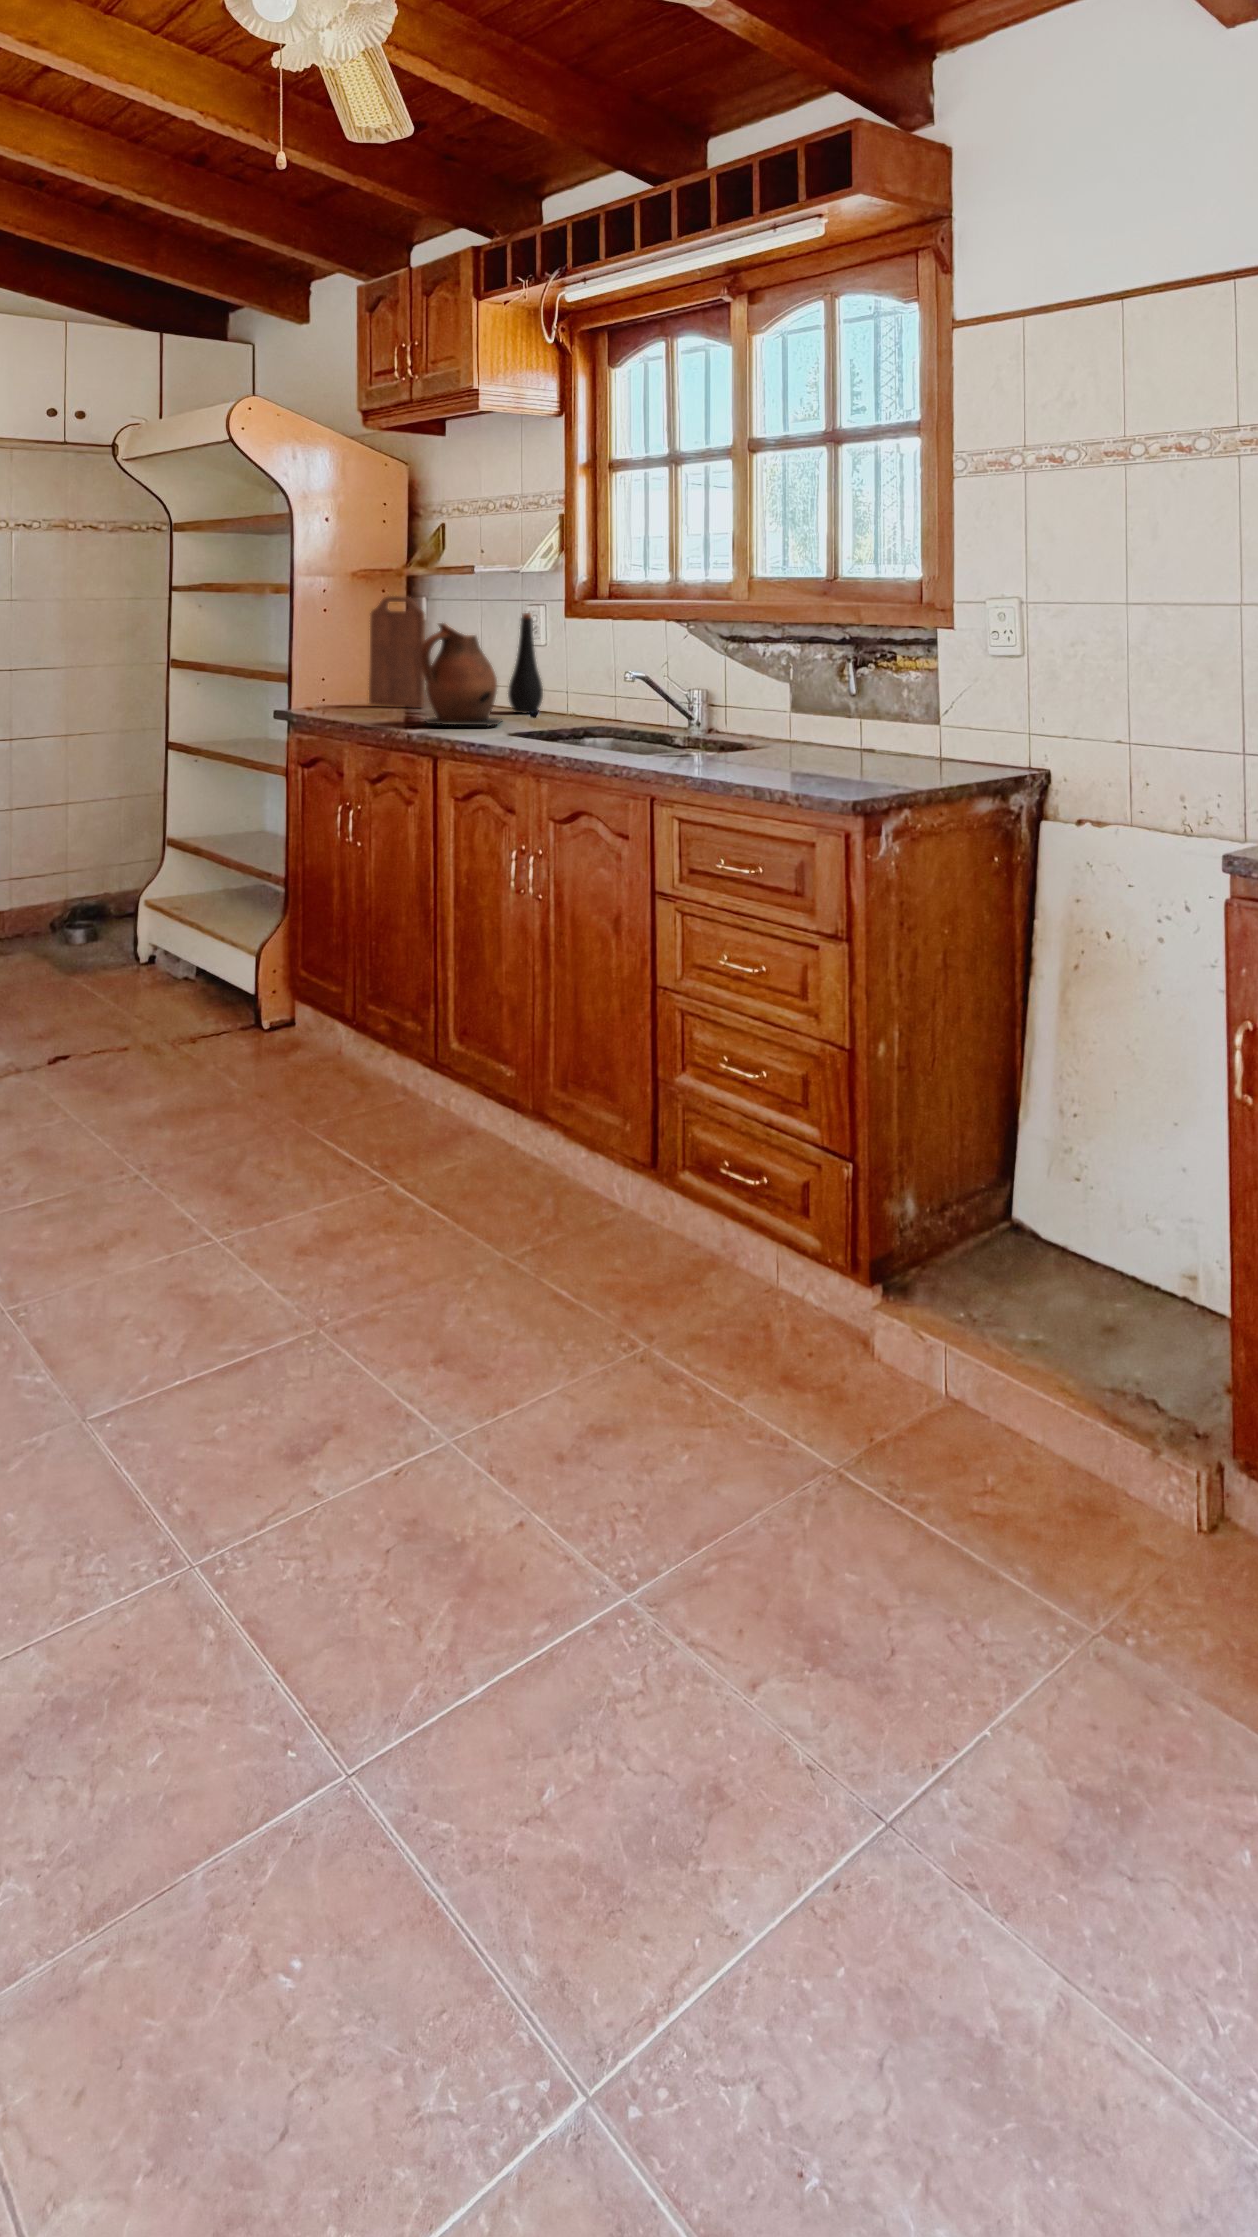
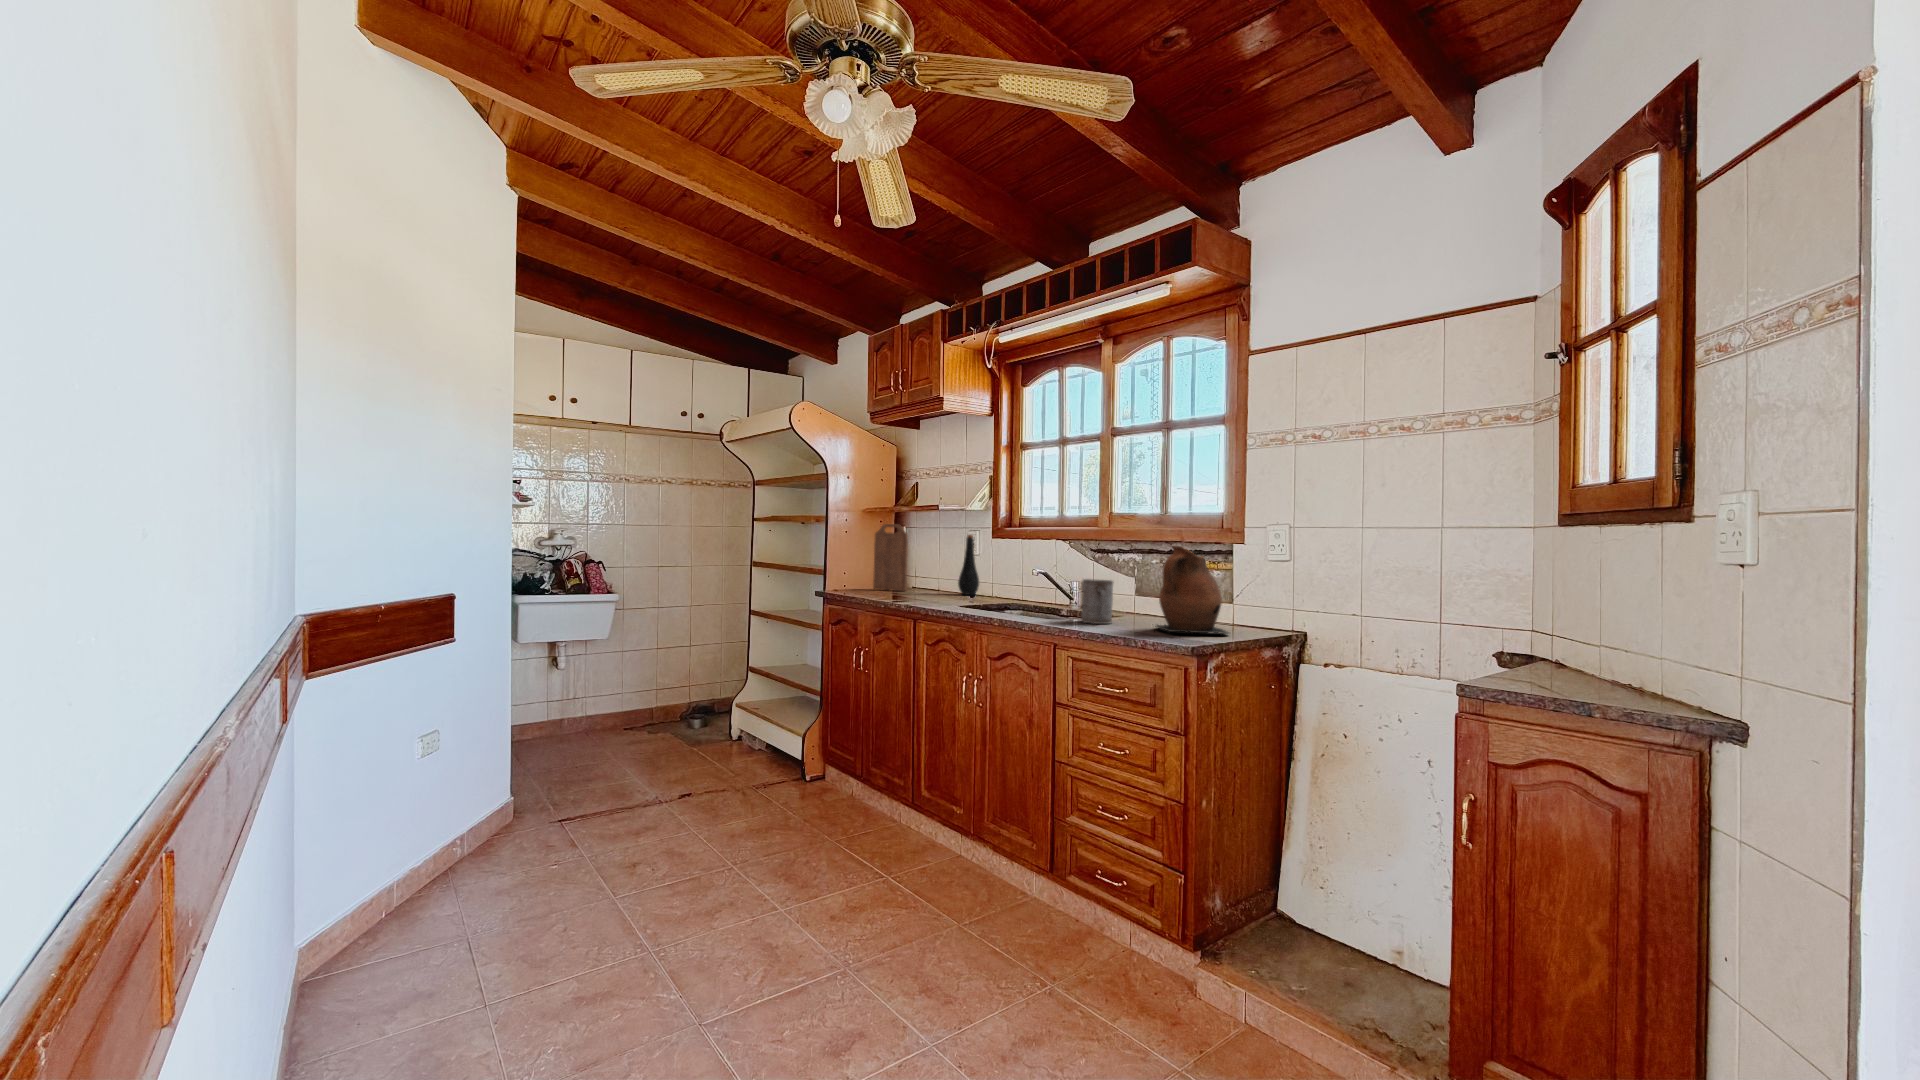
ceramic pitcher: present [421,623,501,726] -> present [1157,546,1229,634]
mug: none [695,689,746,761] -> present [1082,579,1114,624]

